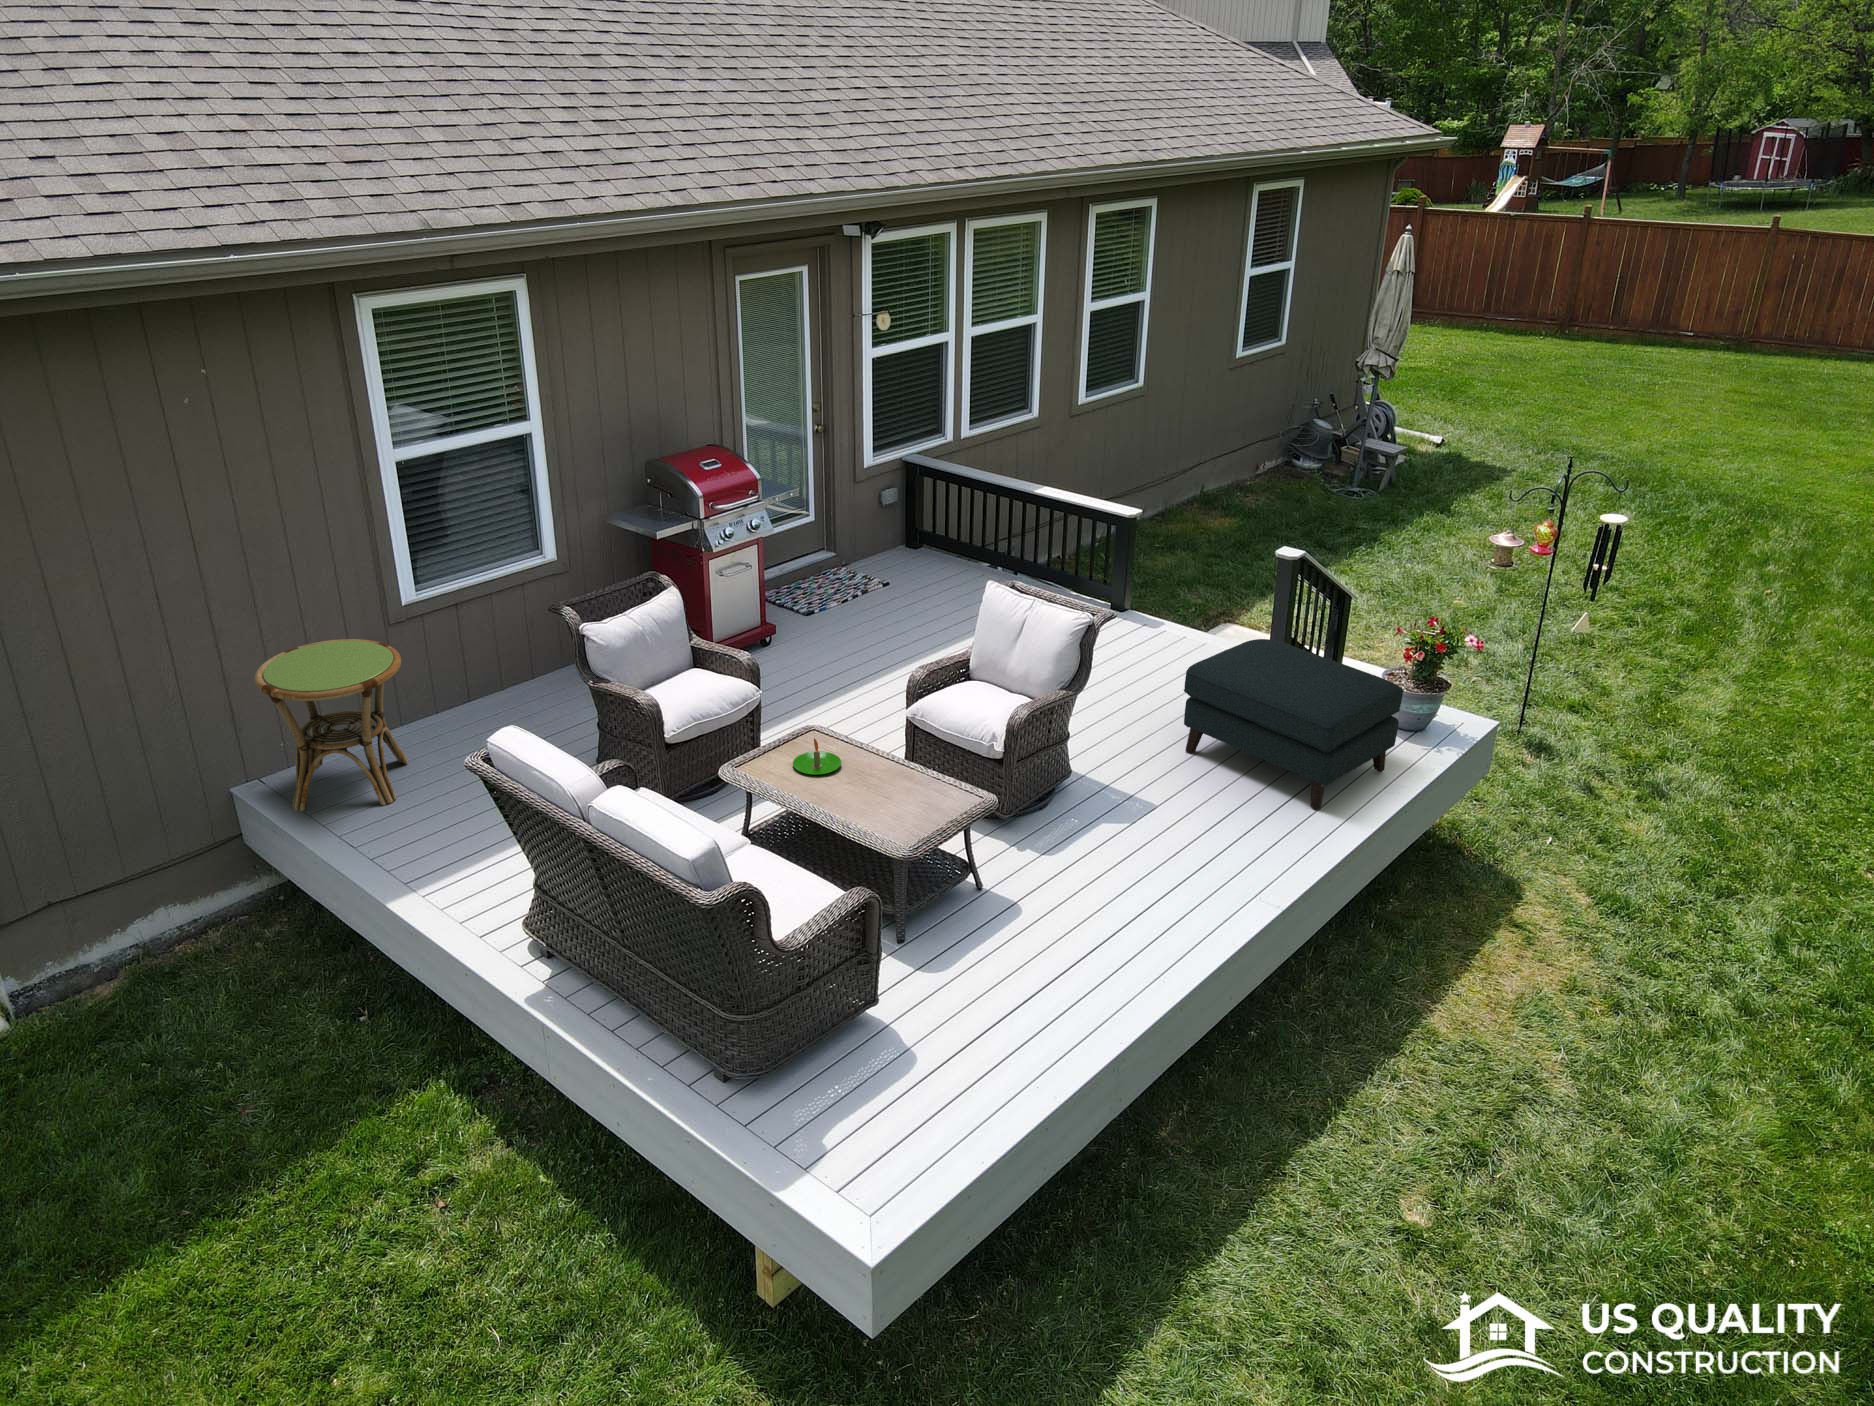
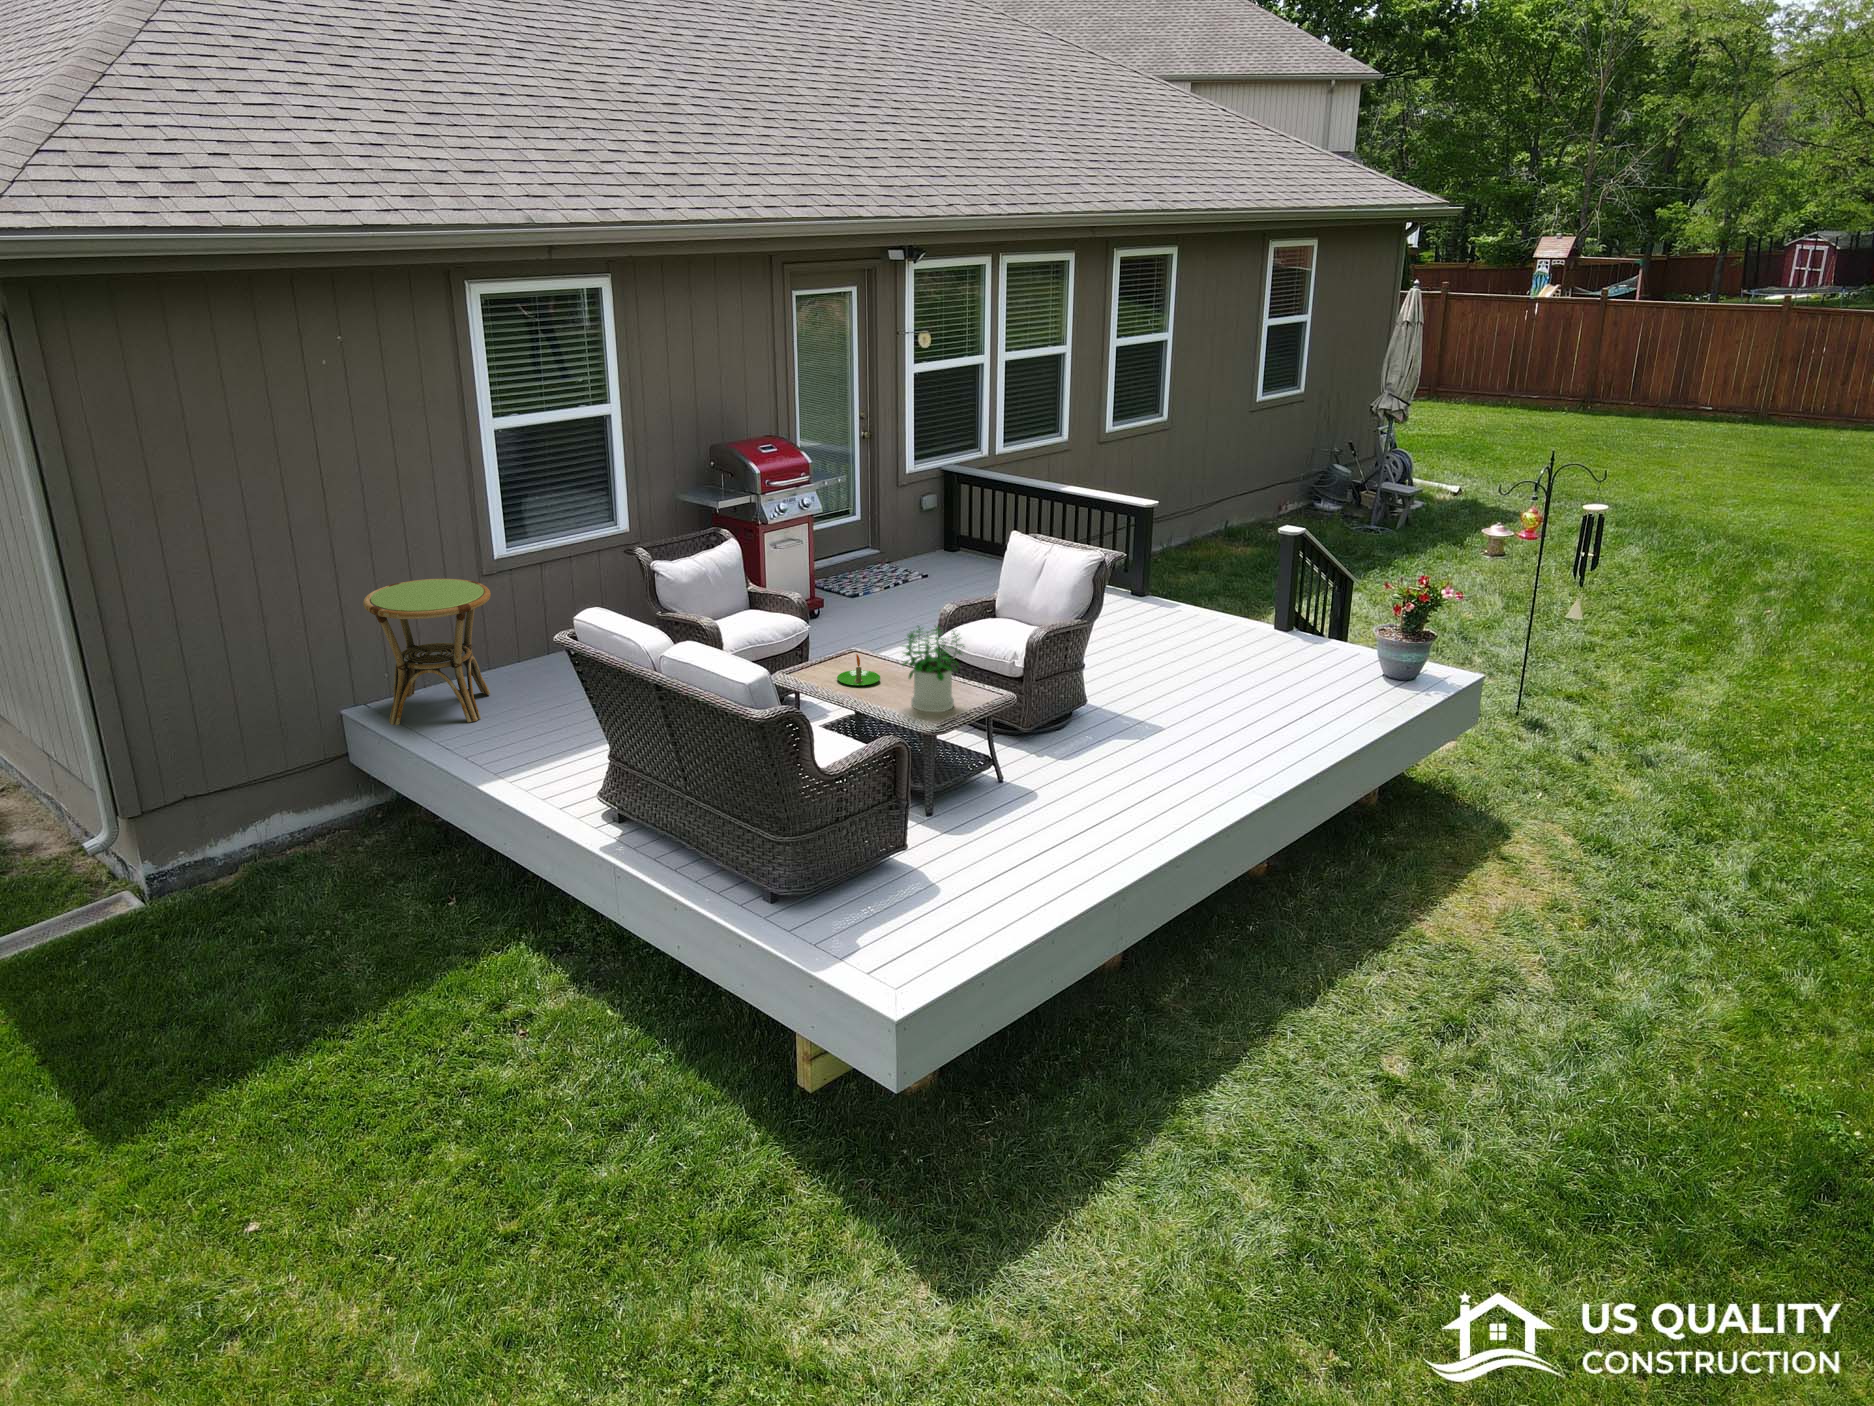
ottoman: present [1184,639,1403,810] -> none [1194,602,1395,744]
potted plant: none [863,714,937,814] -> present [903,626,965,712]

